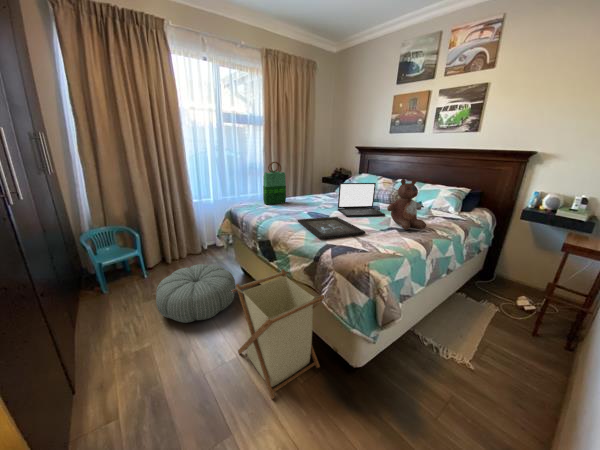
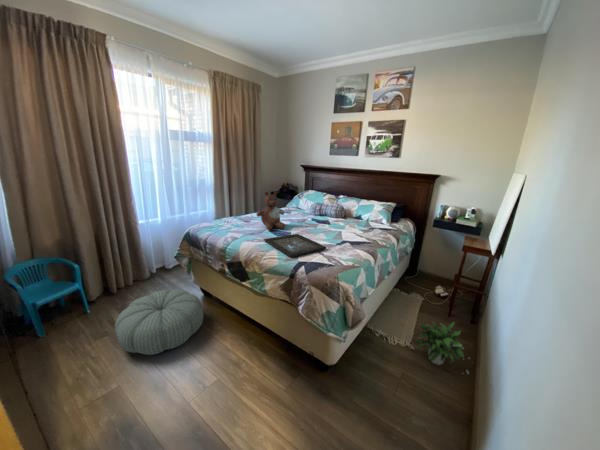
tote bag: present [263,162,286,205] -> none [223,183,245,225]
stuffed bear: present [387,179,426,230] -> present [257,191,285,230]
laptop: present [338,183,385,217] -> none [295,201,336,233]
laundry basket: present [232,269,324,399] -> none [214,287,303,410]
potted plant: none [474,338,560,419] -> present [415,322,468,373]

